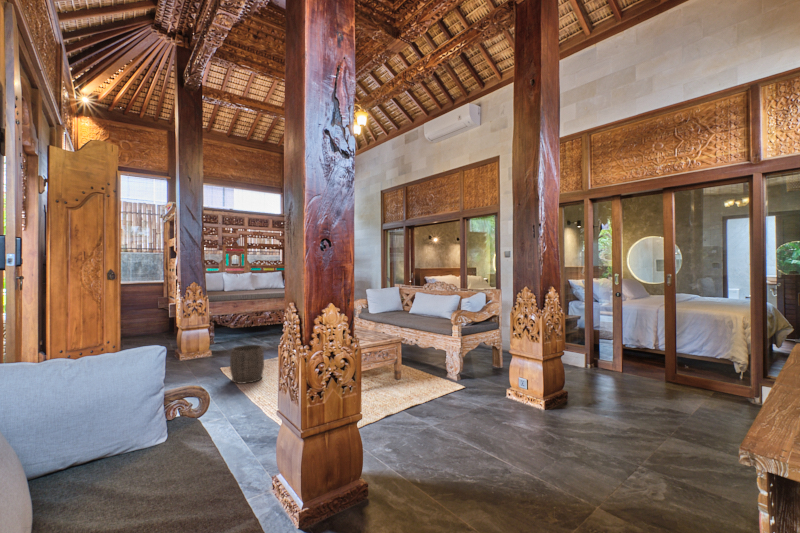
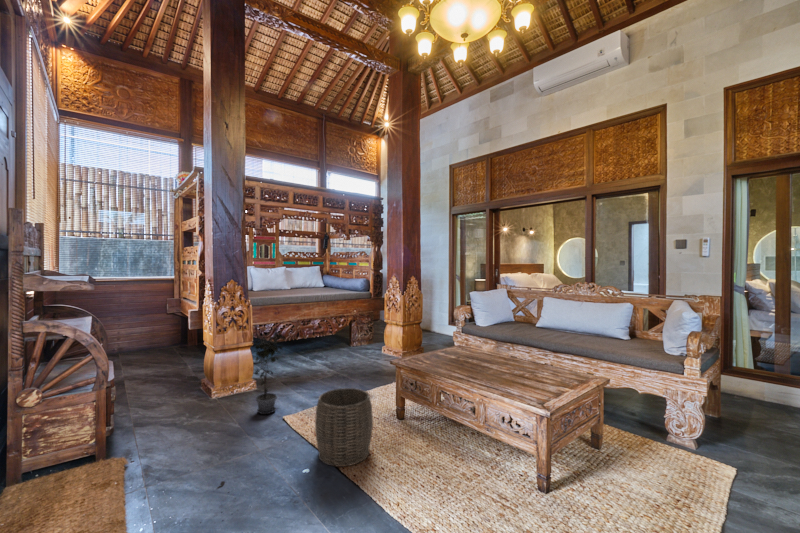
potted plant: none [202,313,226,365] -> present [252,328,286,414]

